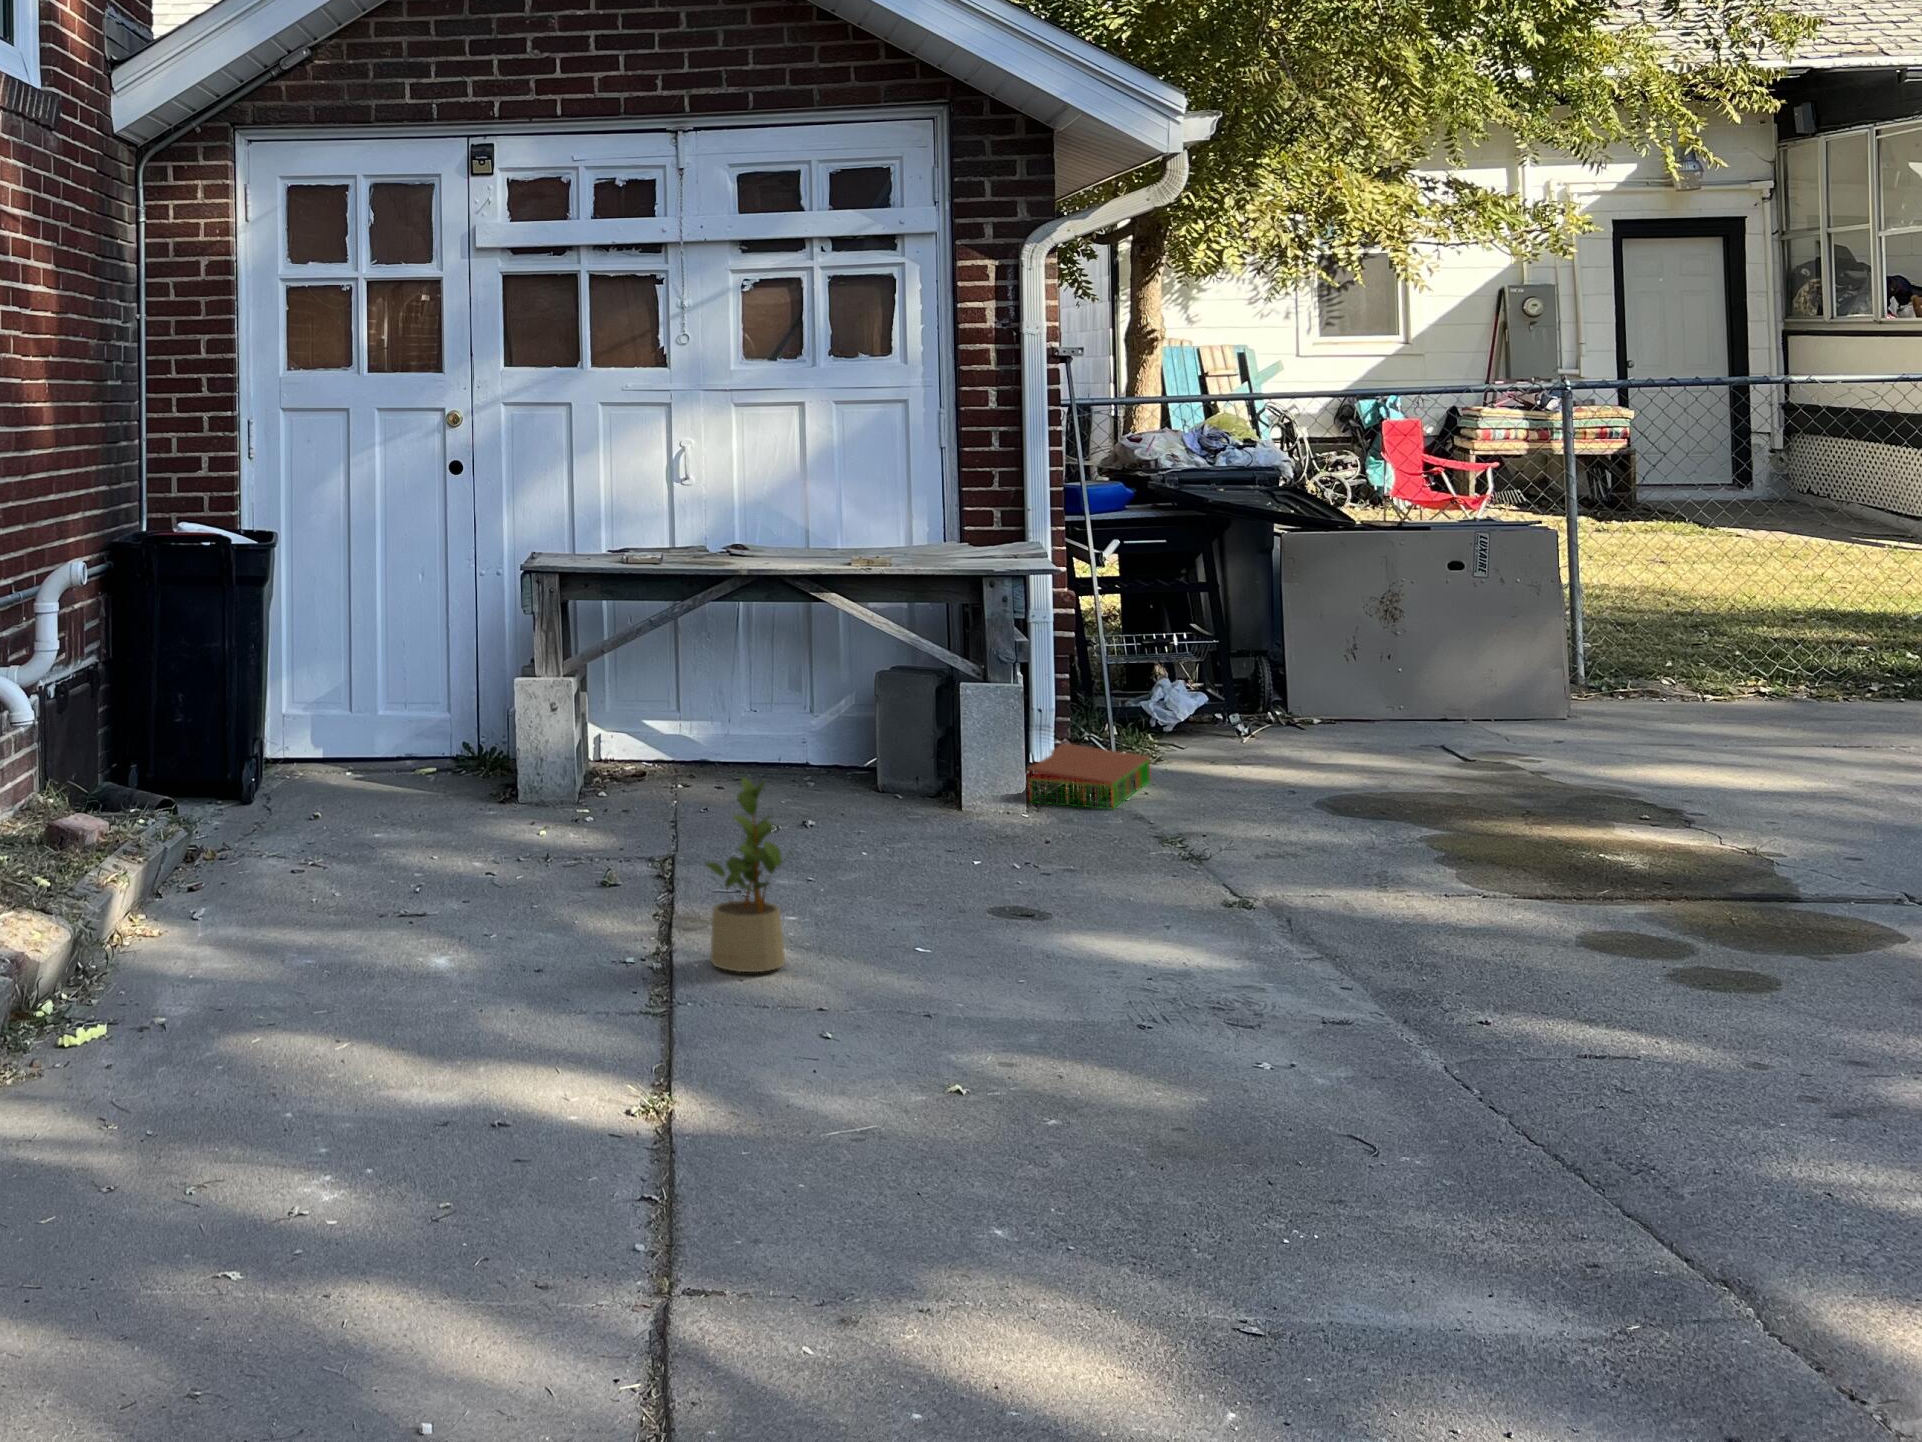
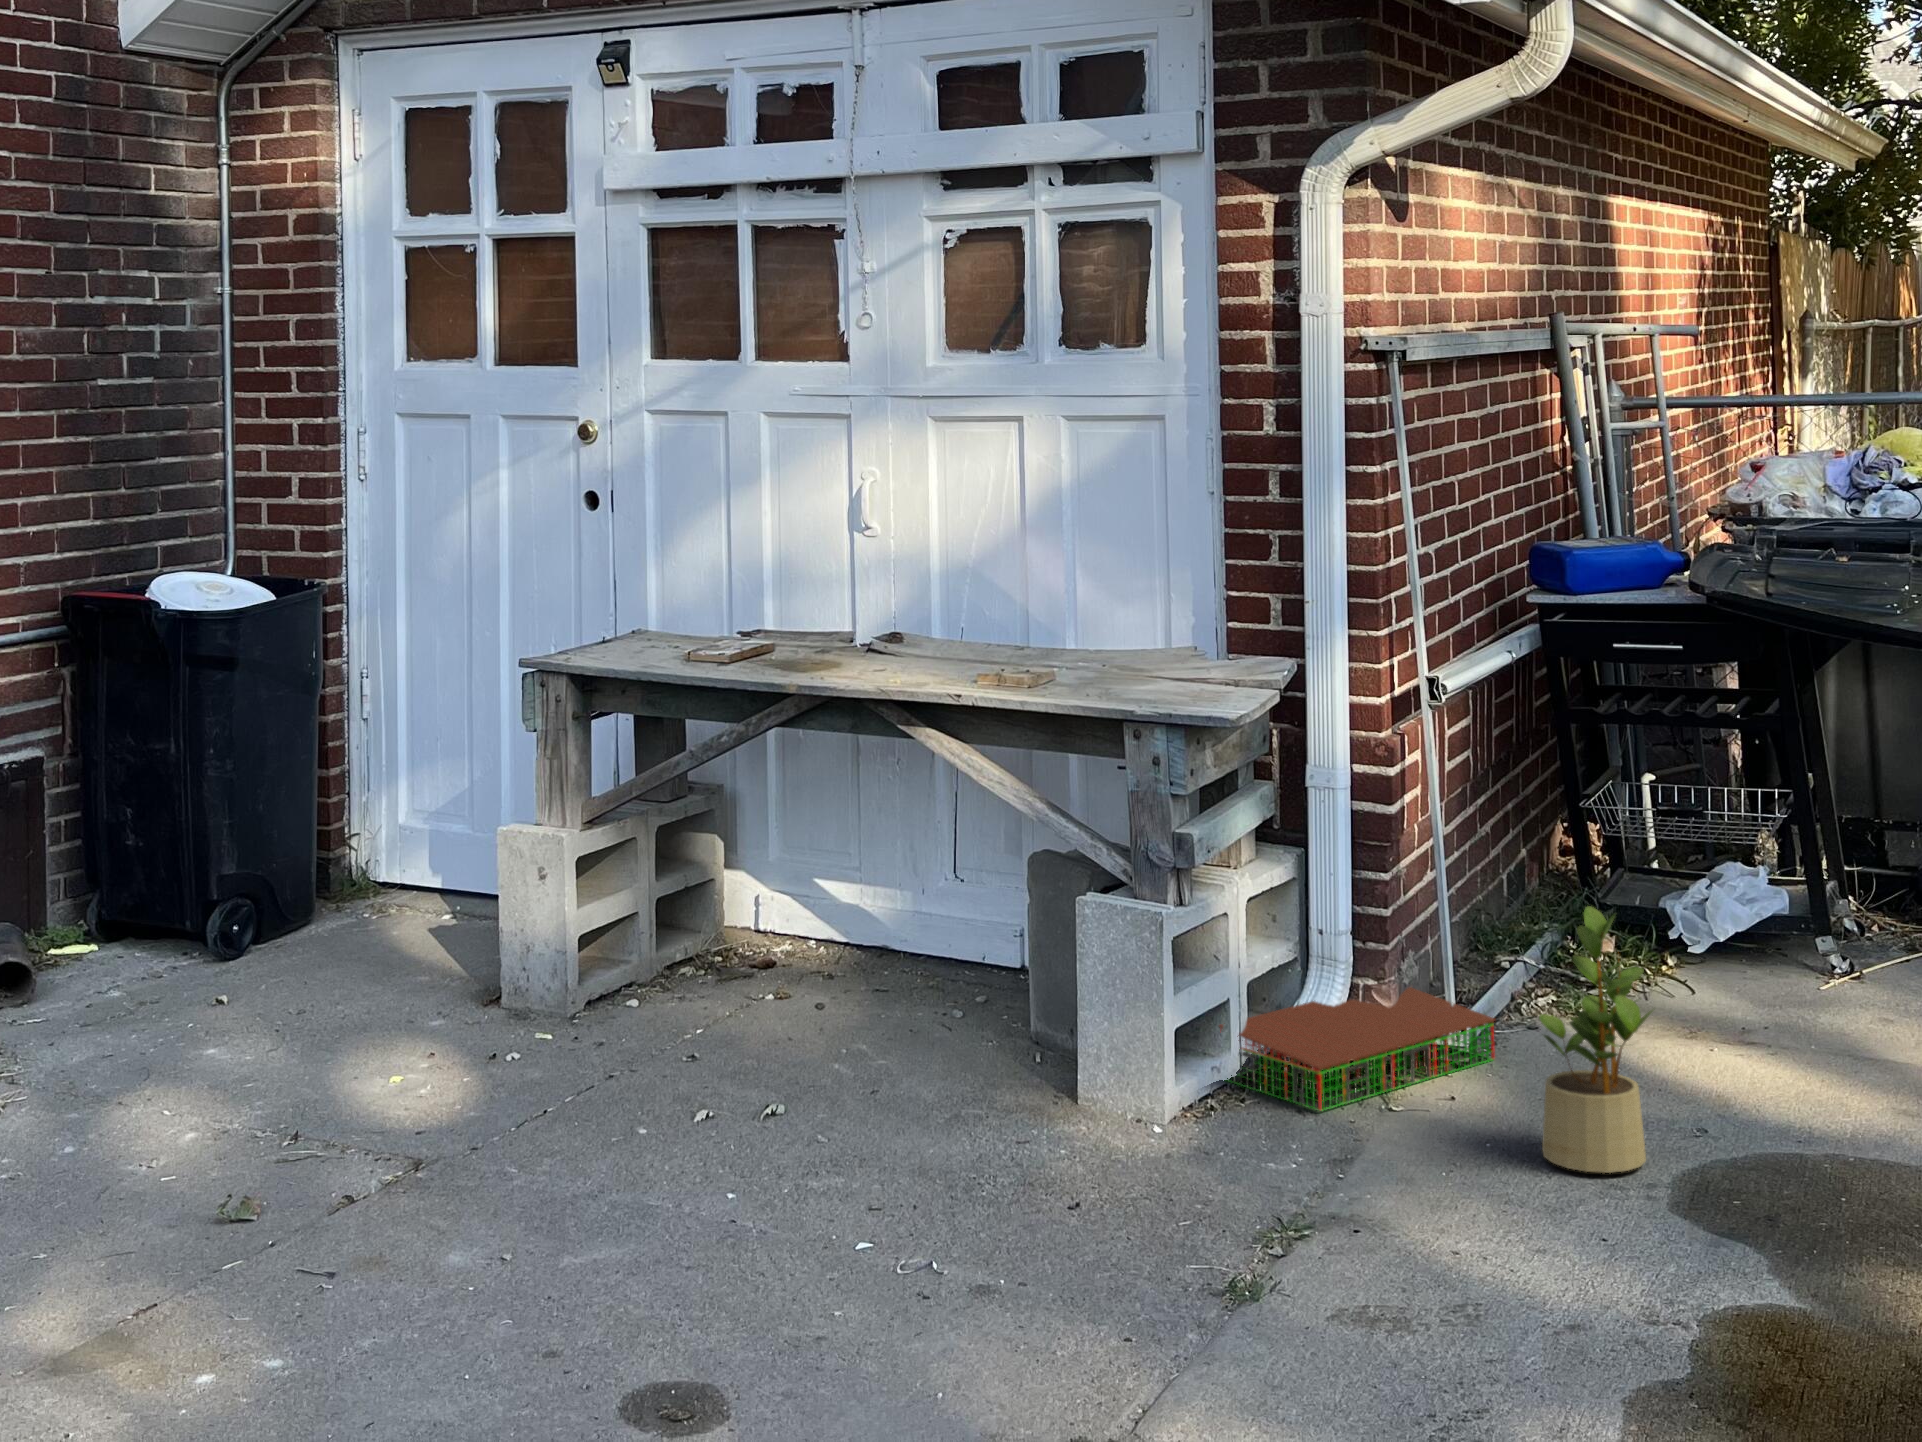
potted plant: present [706,778,794,972] -> present [1539,906,1652,1173]

